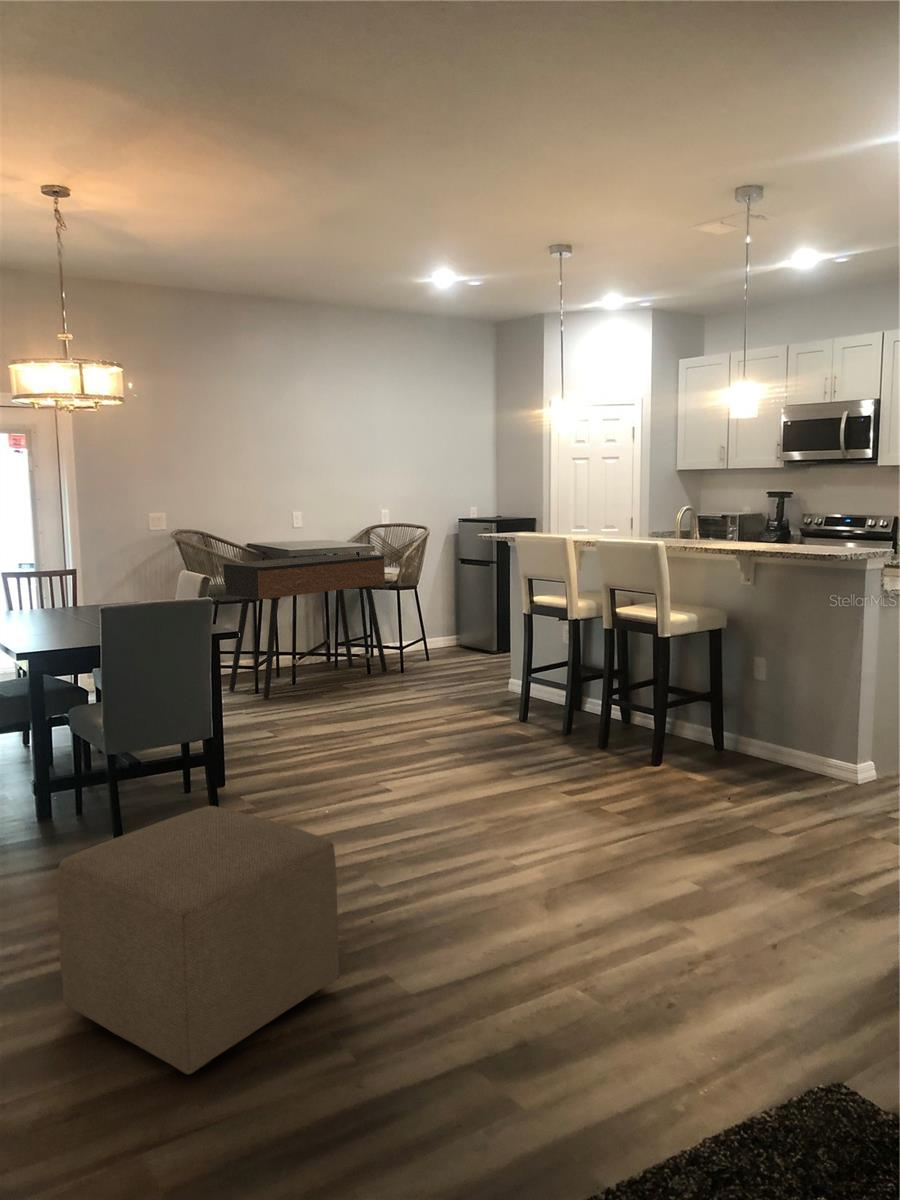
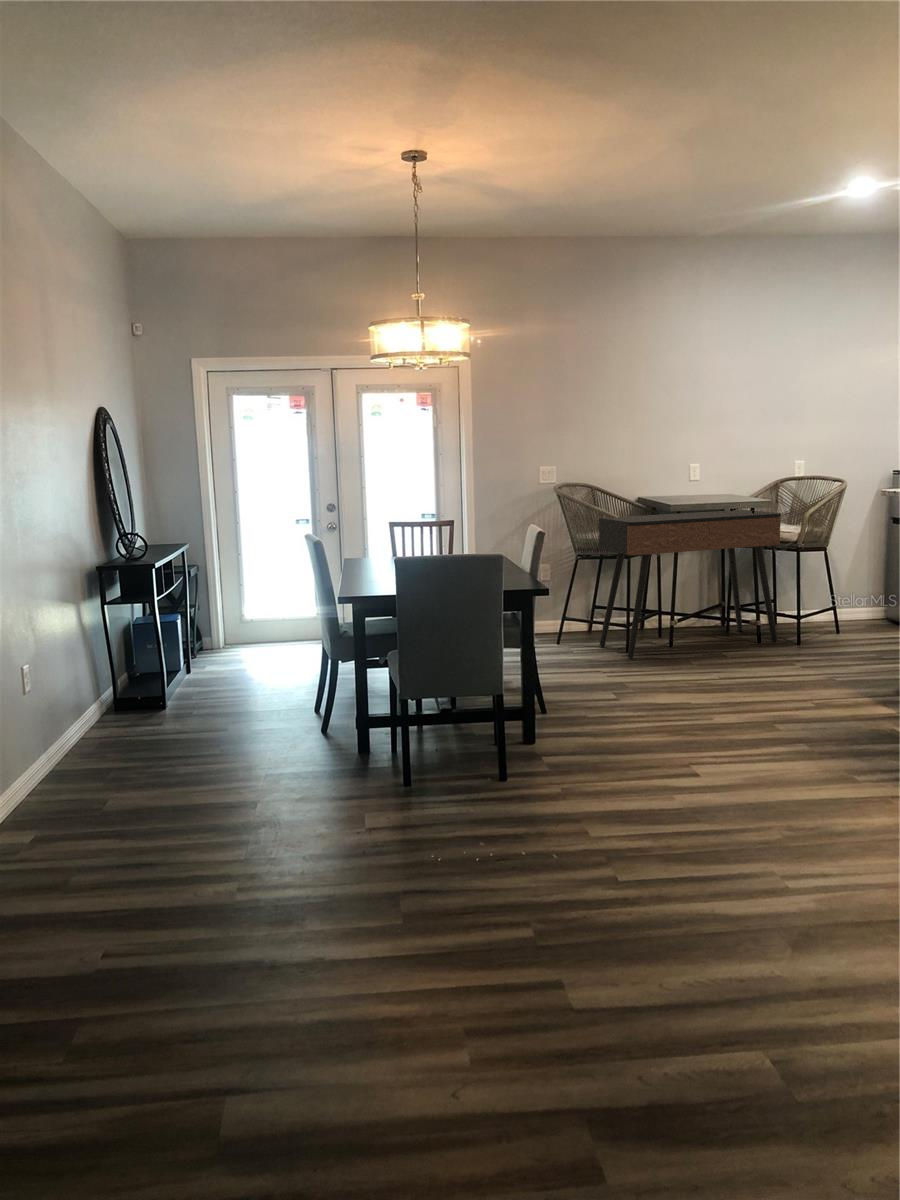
ottoman: present [57,806,339,1074] -> none [259,764,513,1031]

